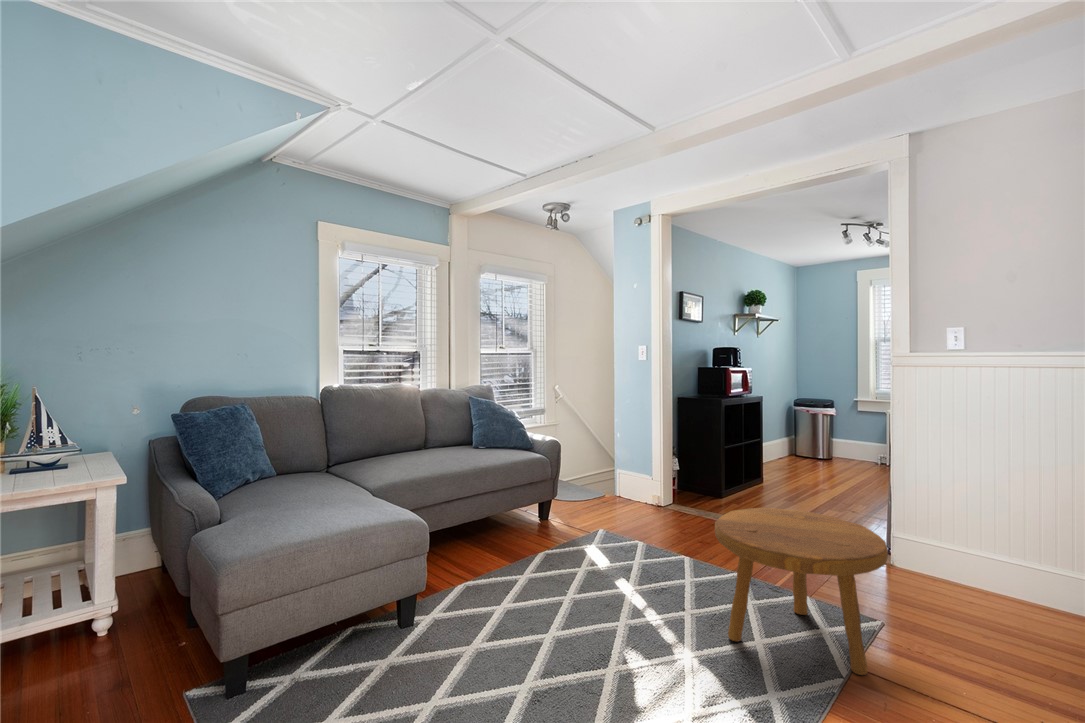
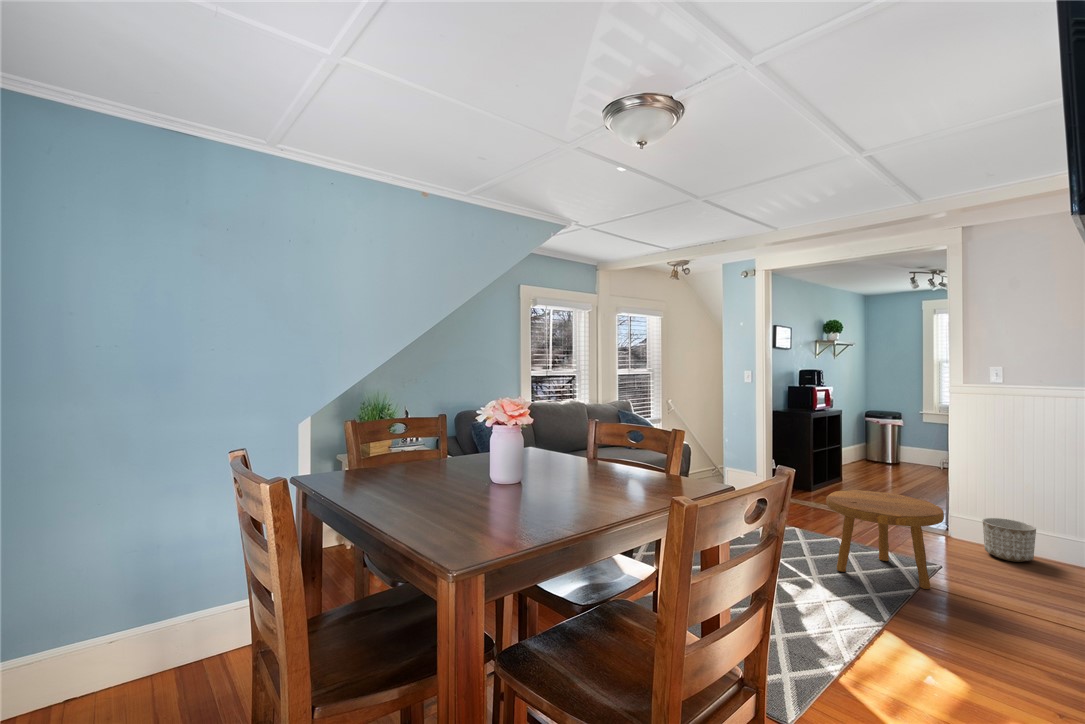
planter: none [937,541,1013,608] -> present [982,518,1036,562]

